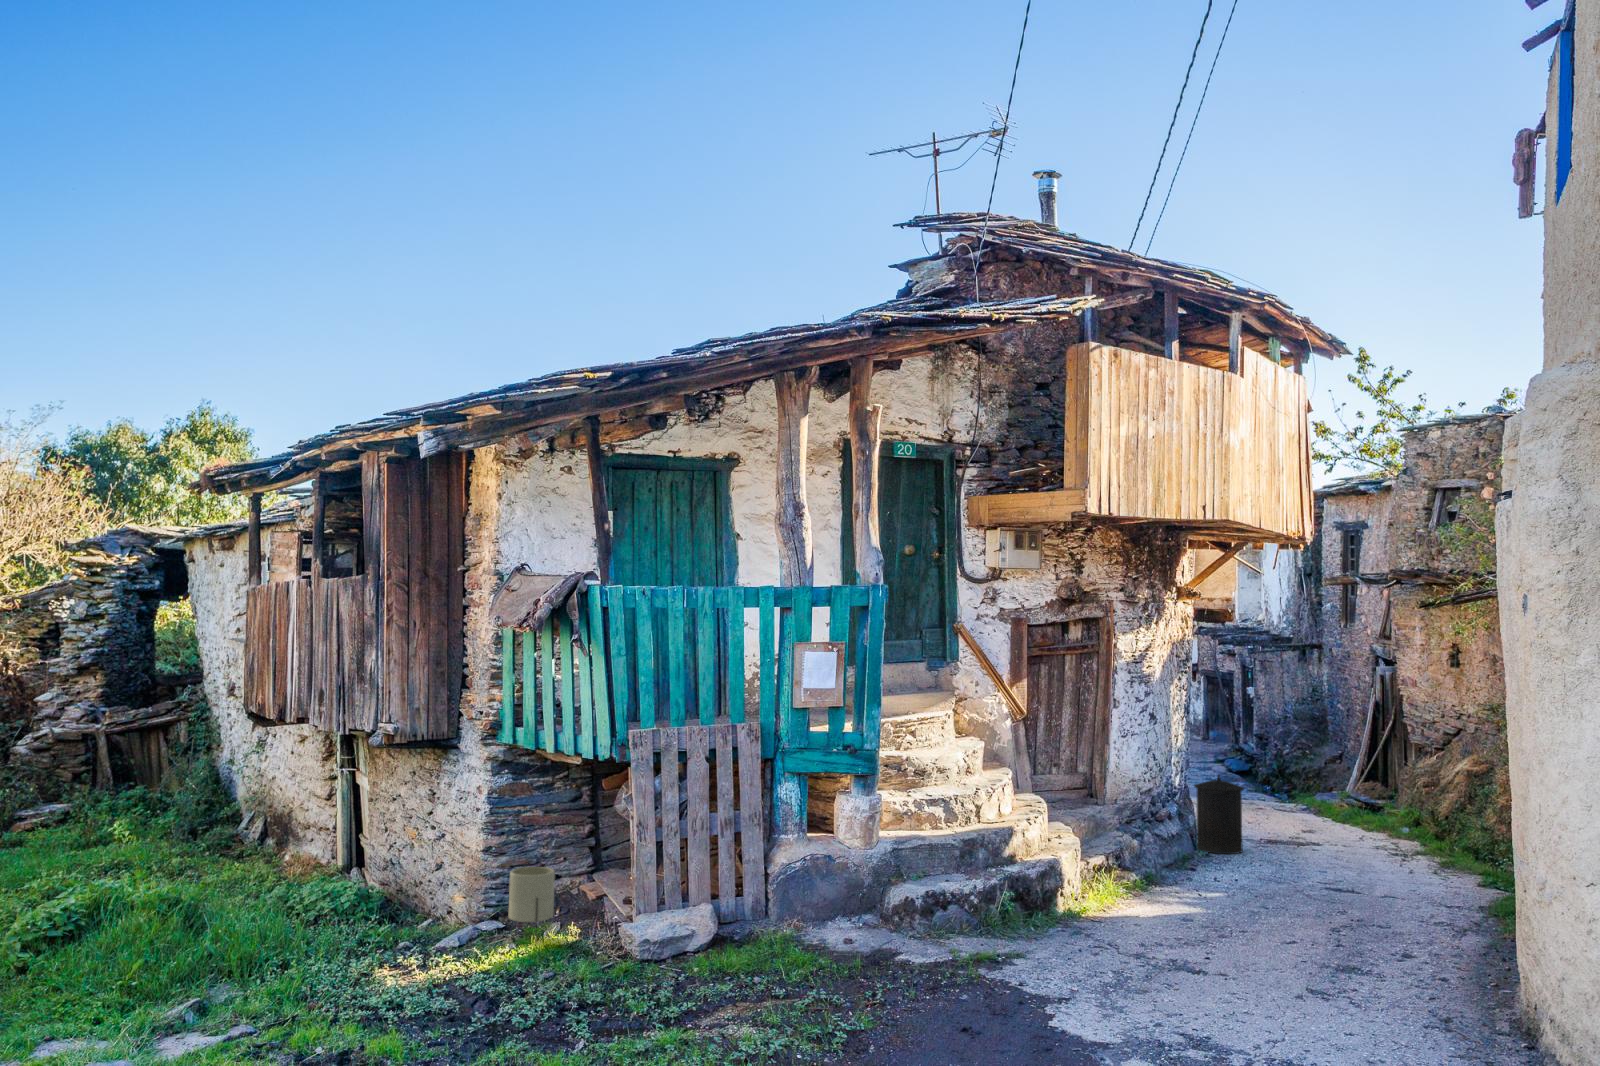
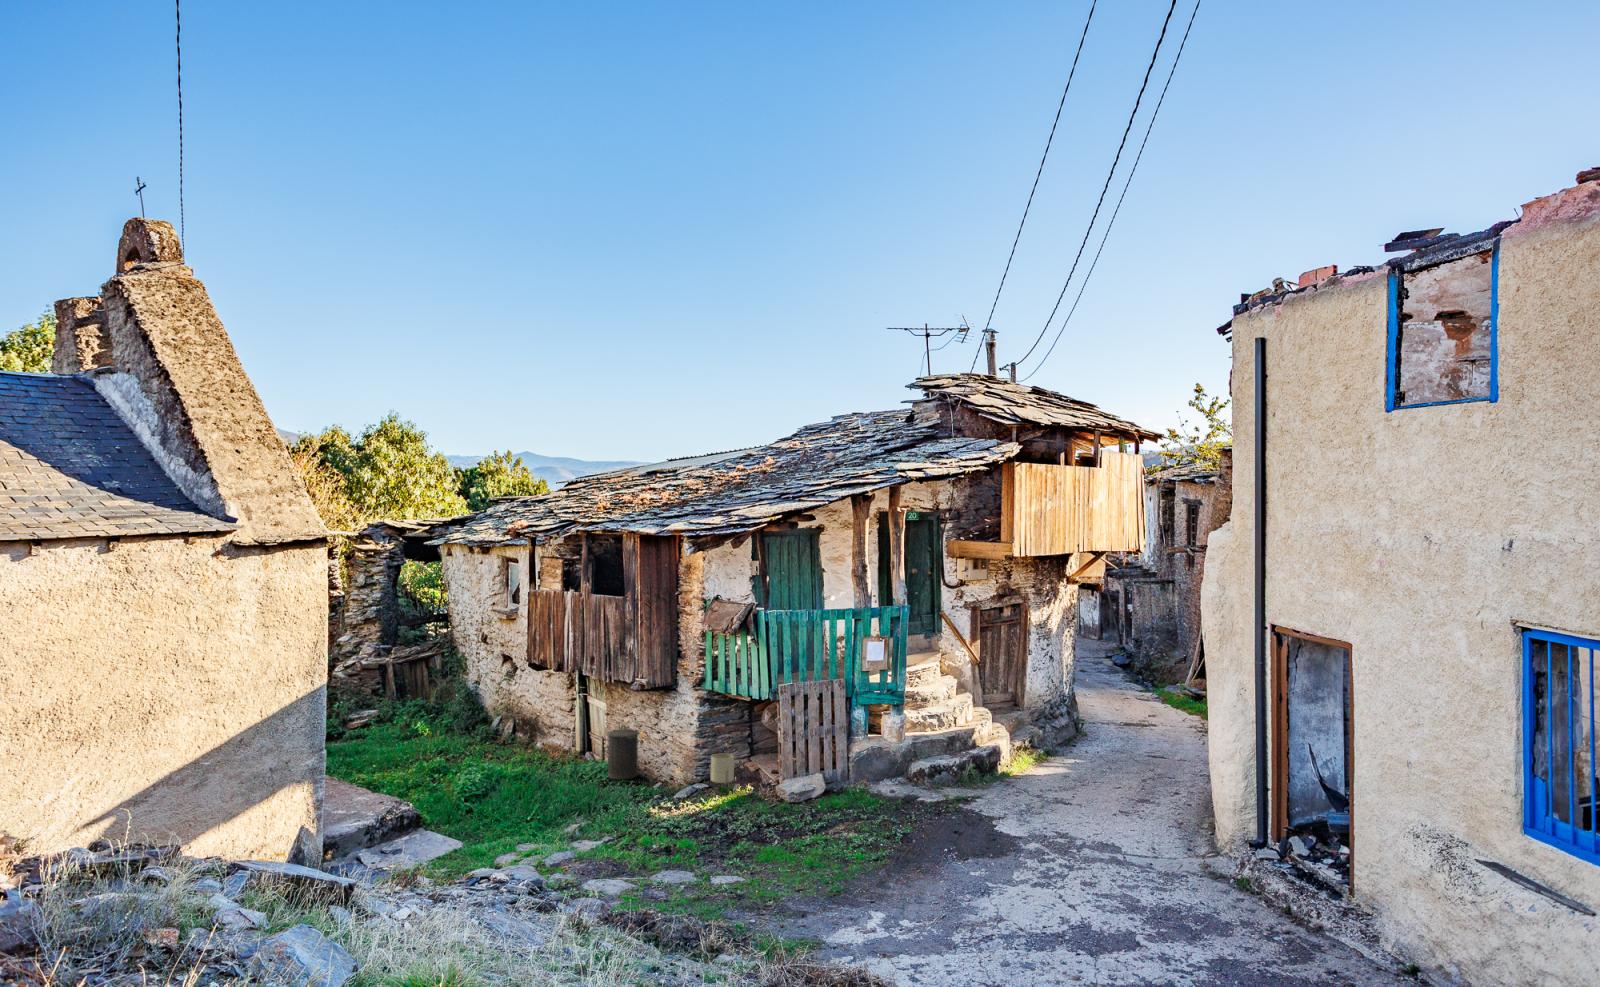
trash can: present [1194,775,1244,854] -> present [607,725,639,780]

